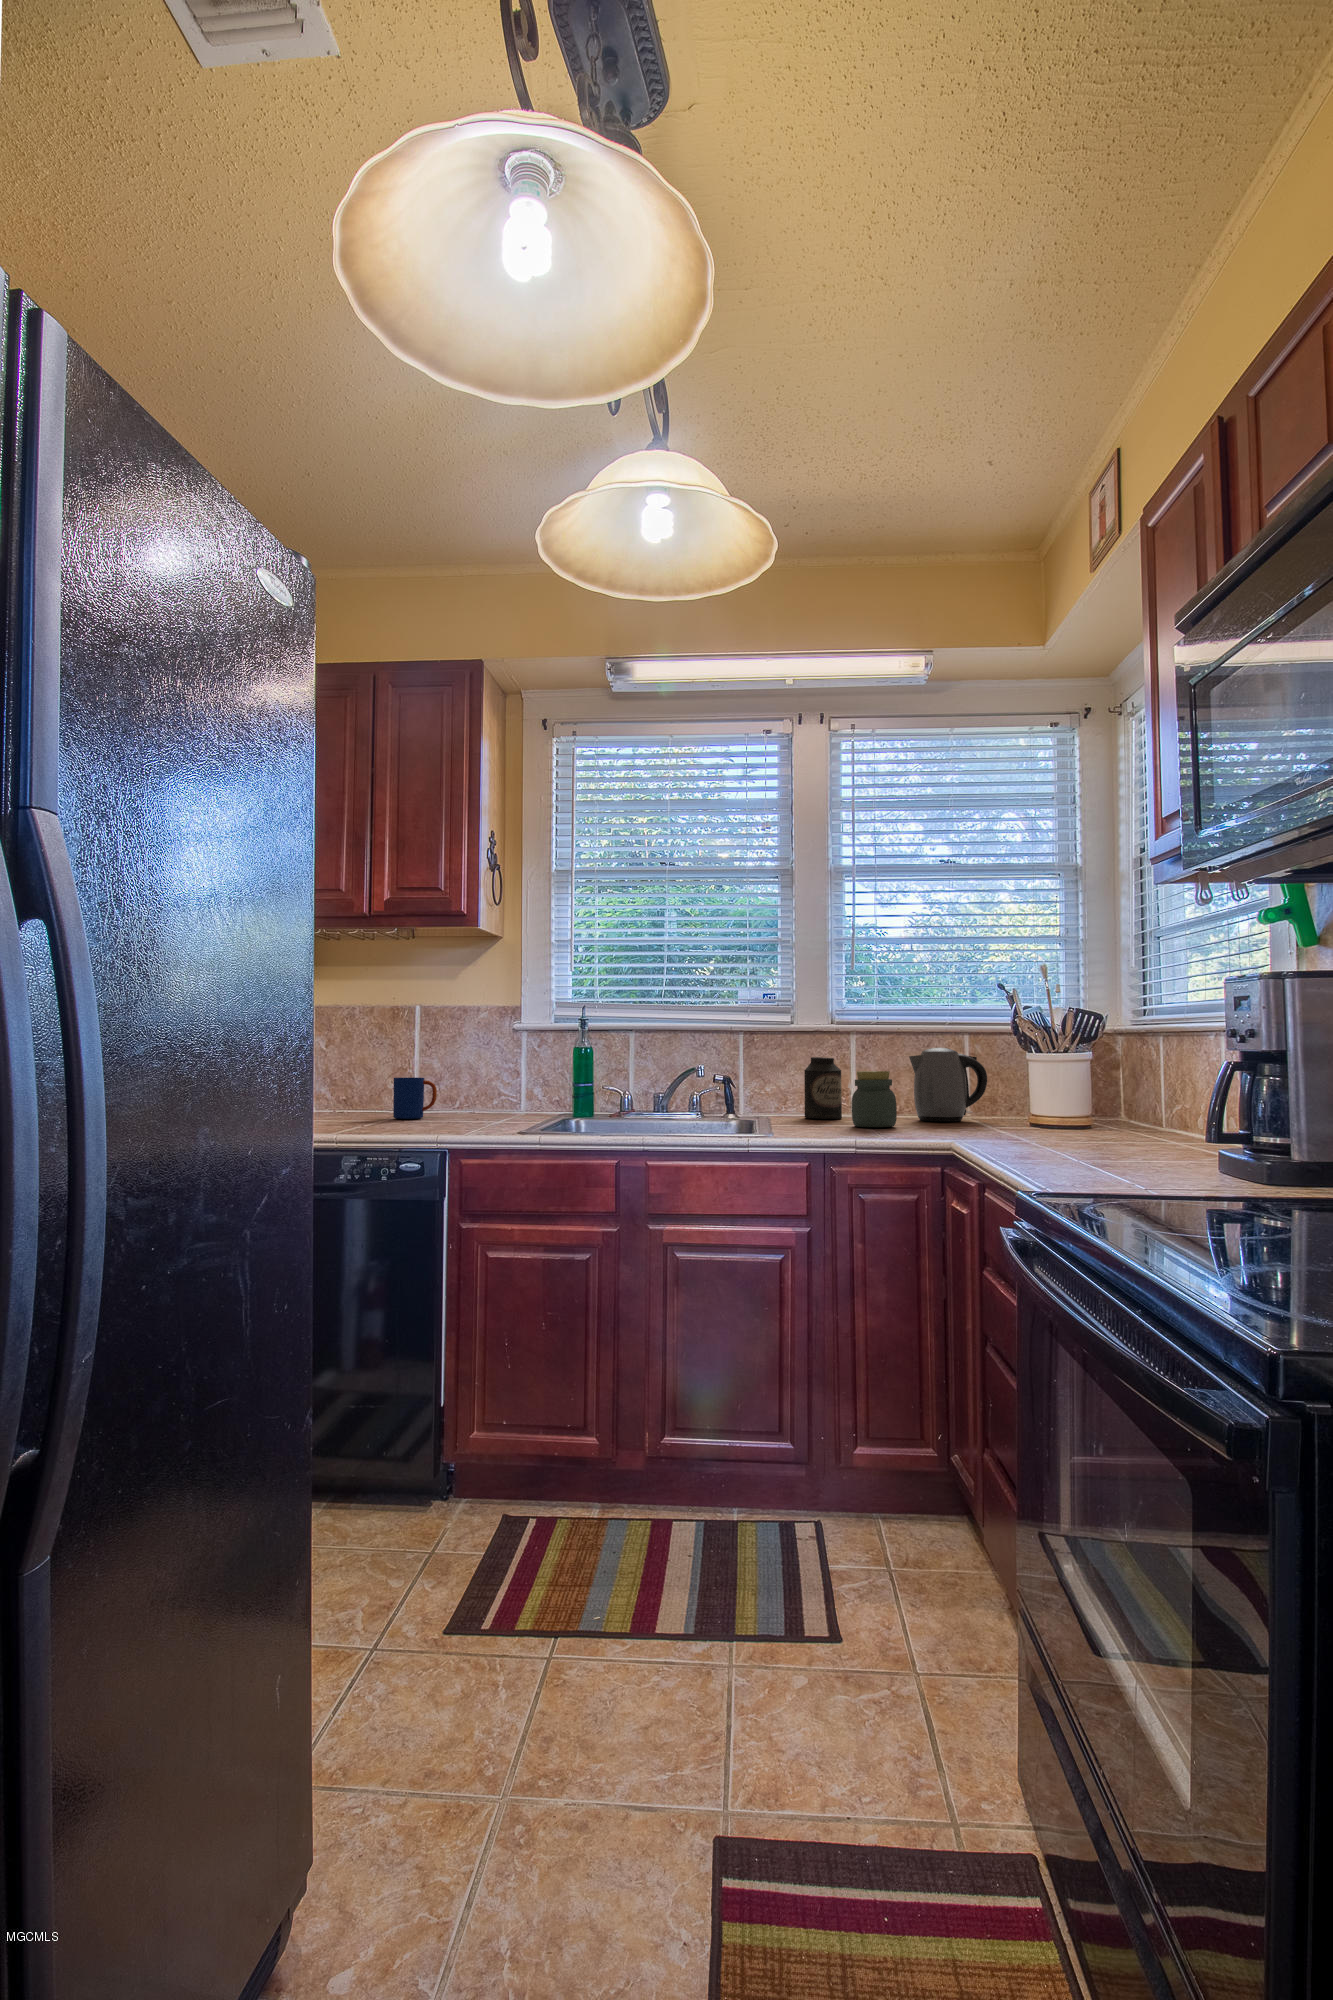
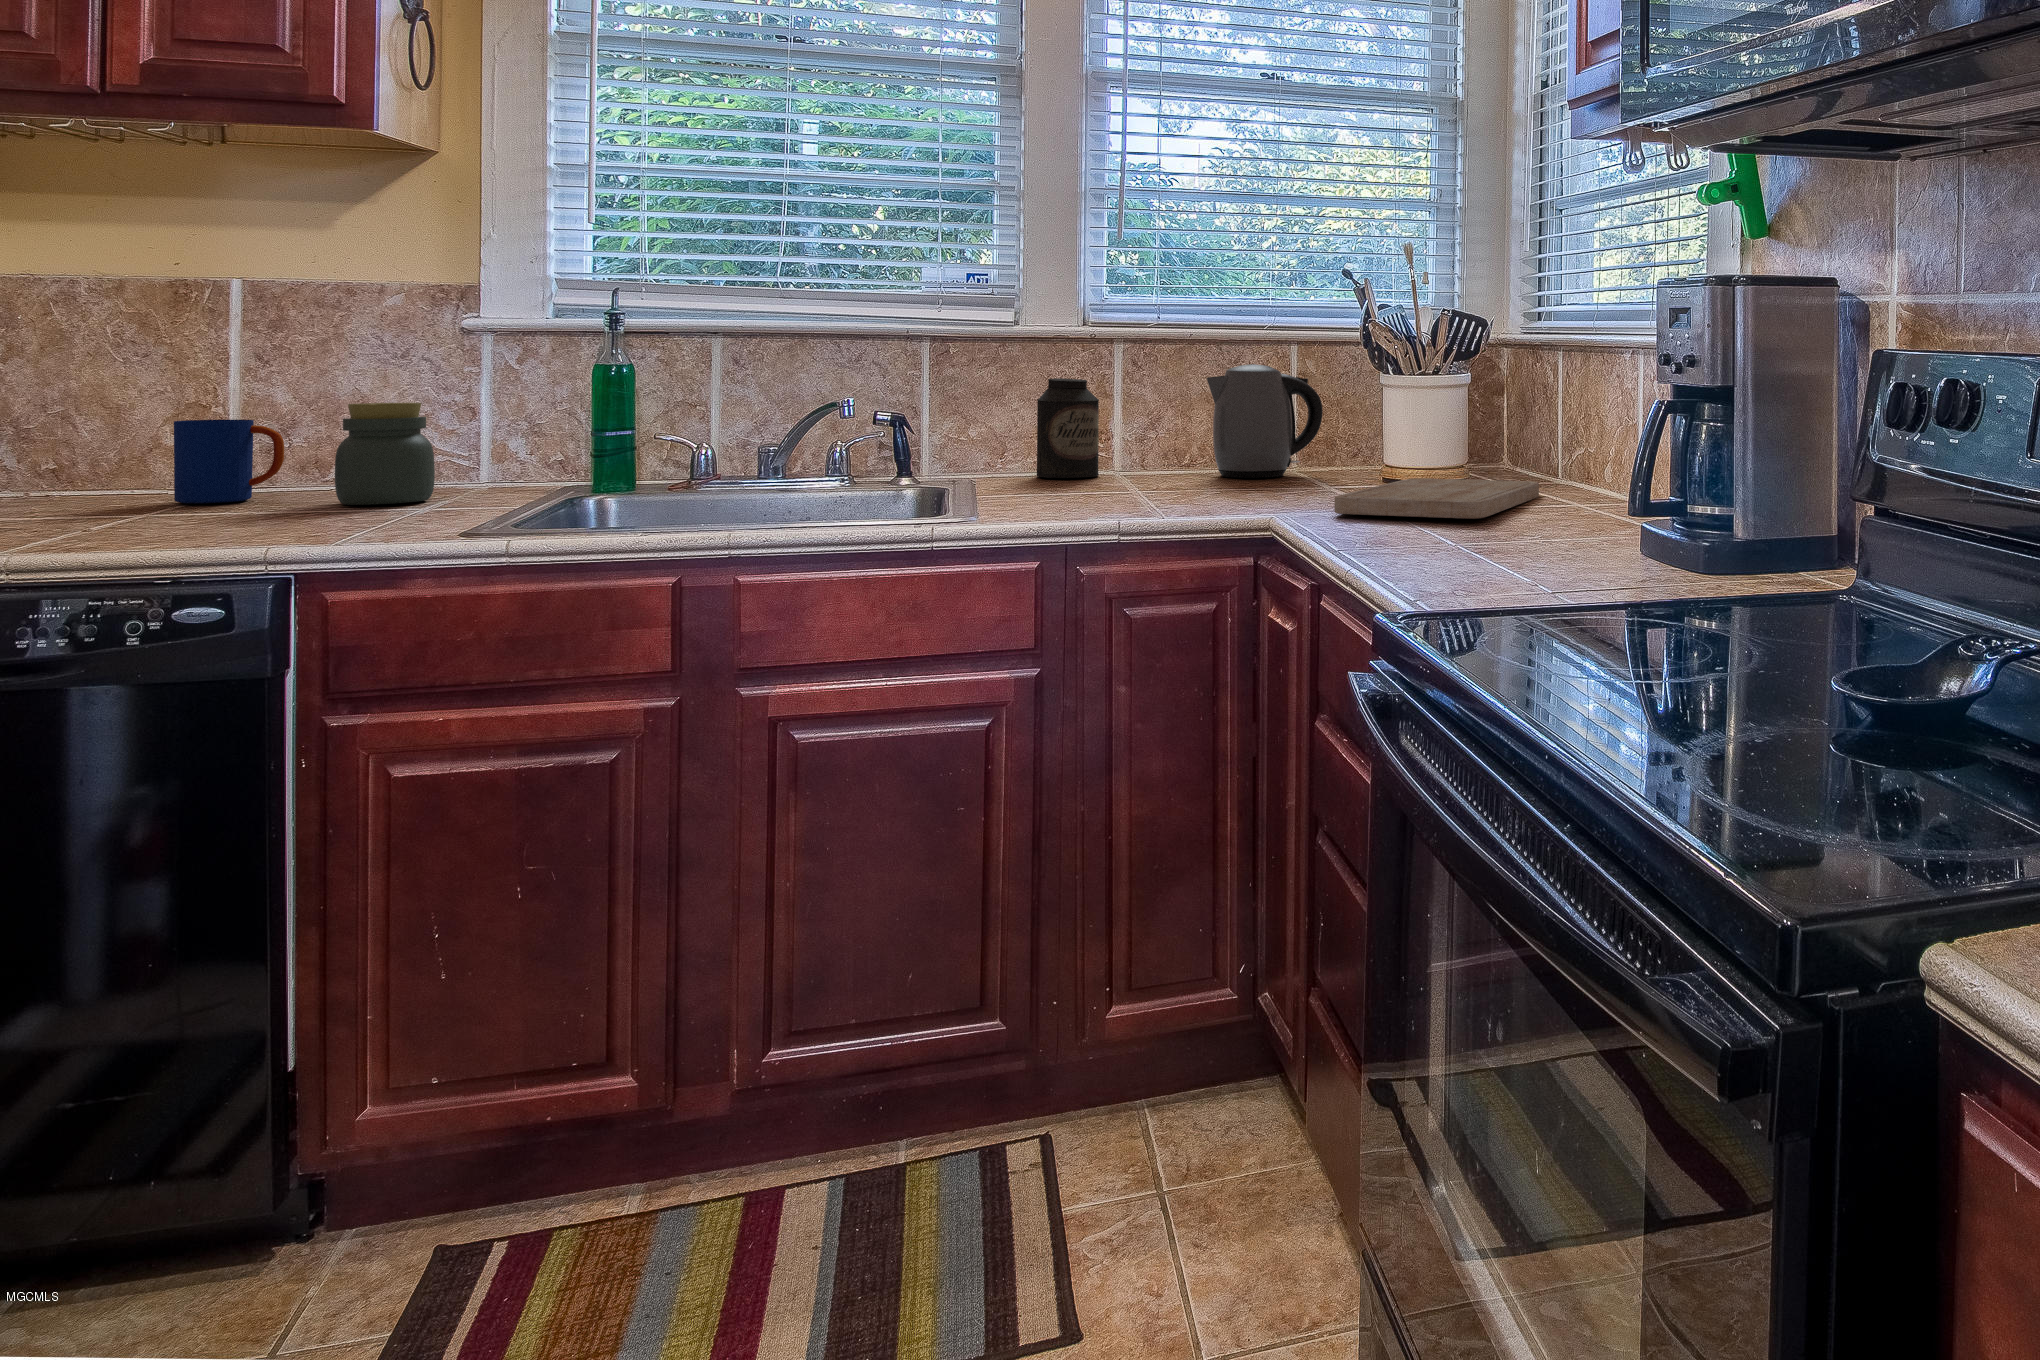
jar: present [852,1071,897,1127] -> present [335,403,435,505]
cutting board: none [995,1123,1146,1147] -> present [1334,478,1539,519]

